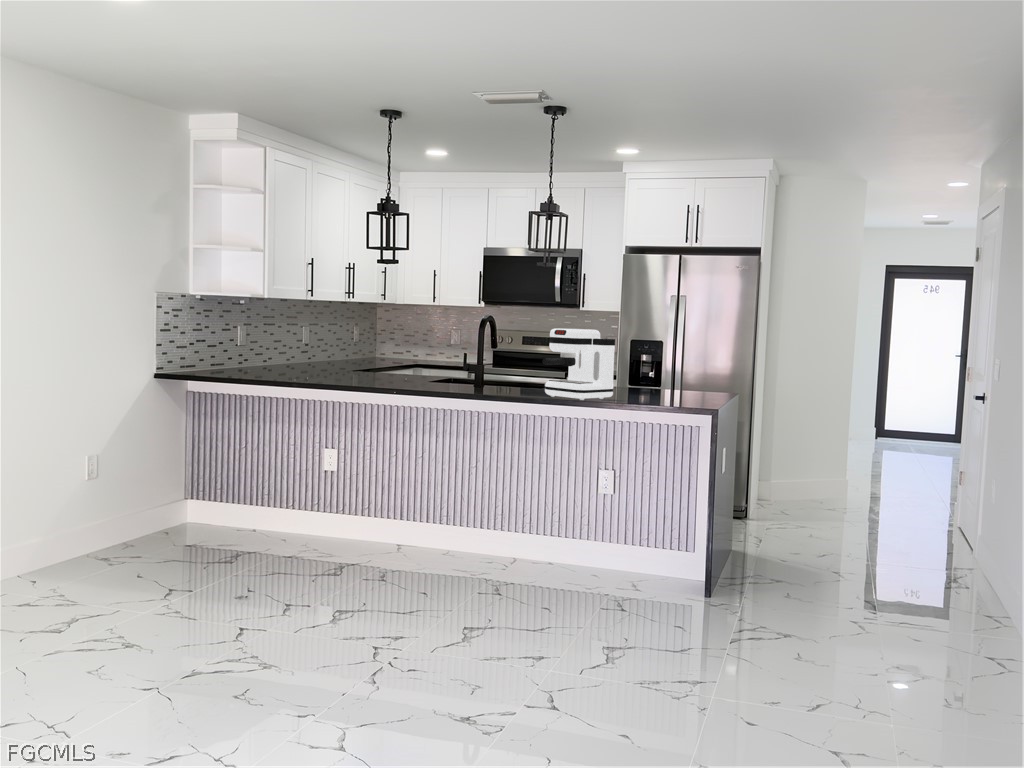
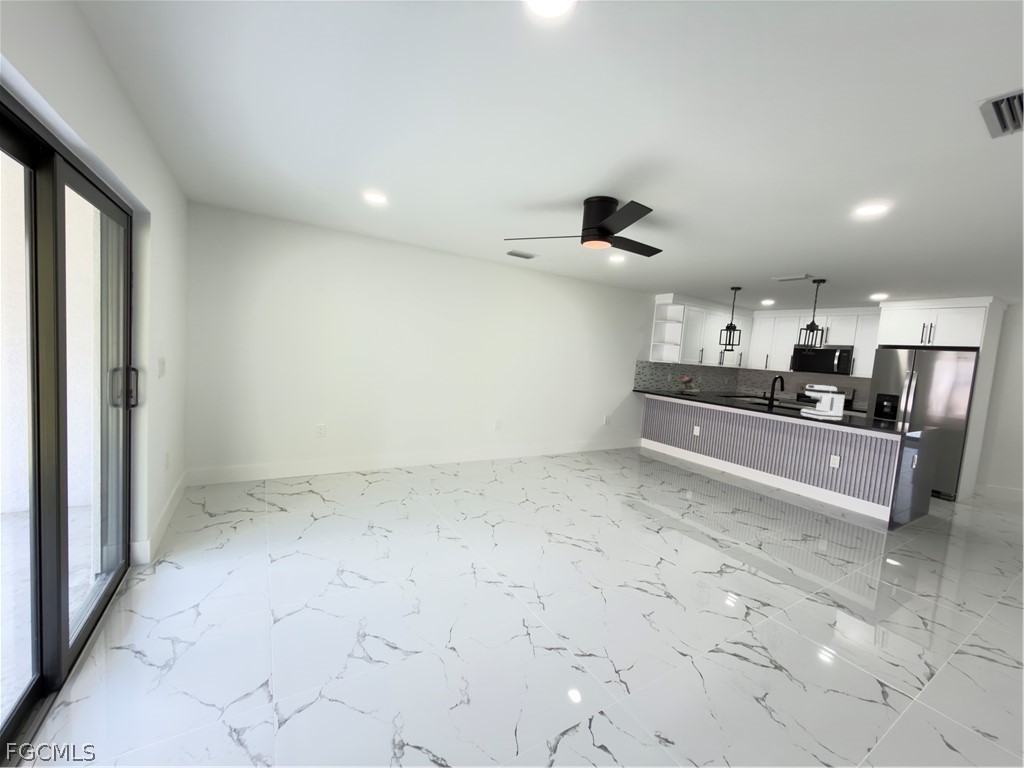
flower arrangement: none [261,321,323,373] -> present [676,375,699,393]

